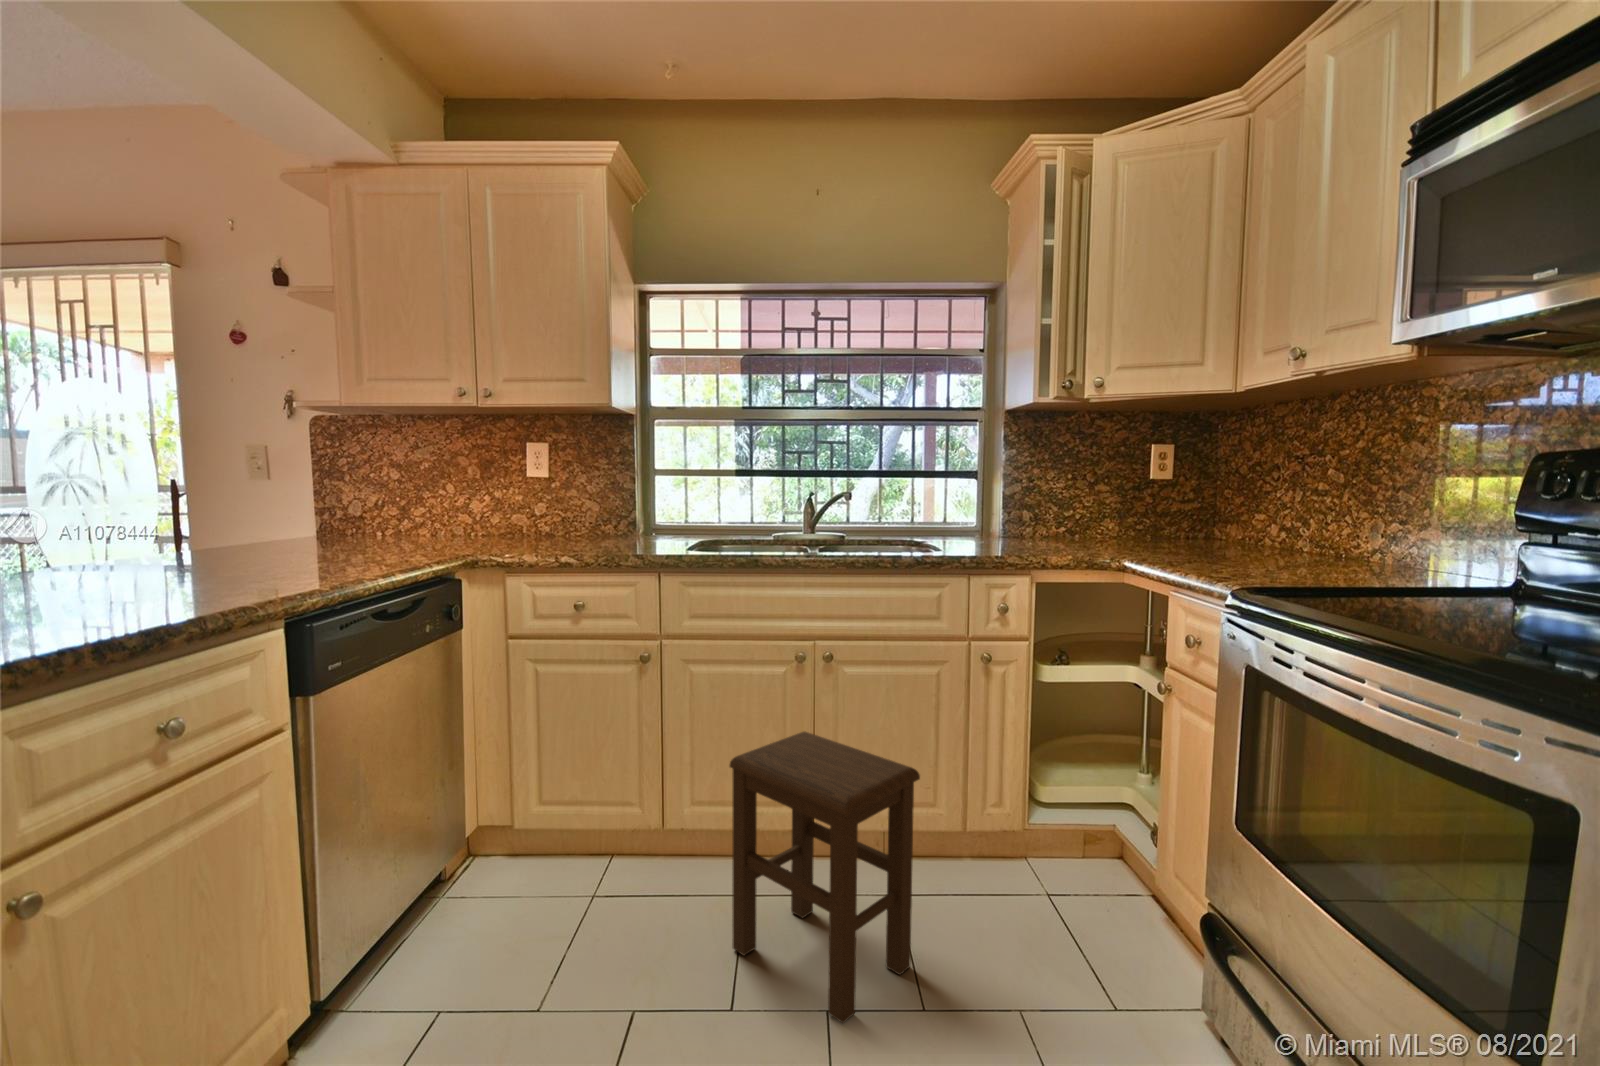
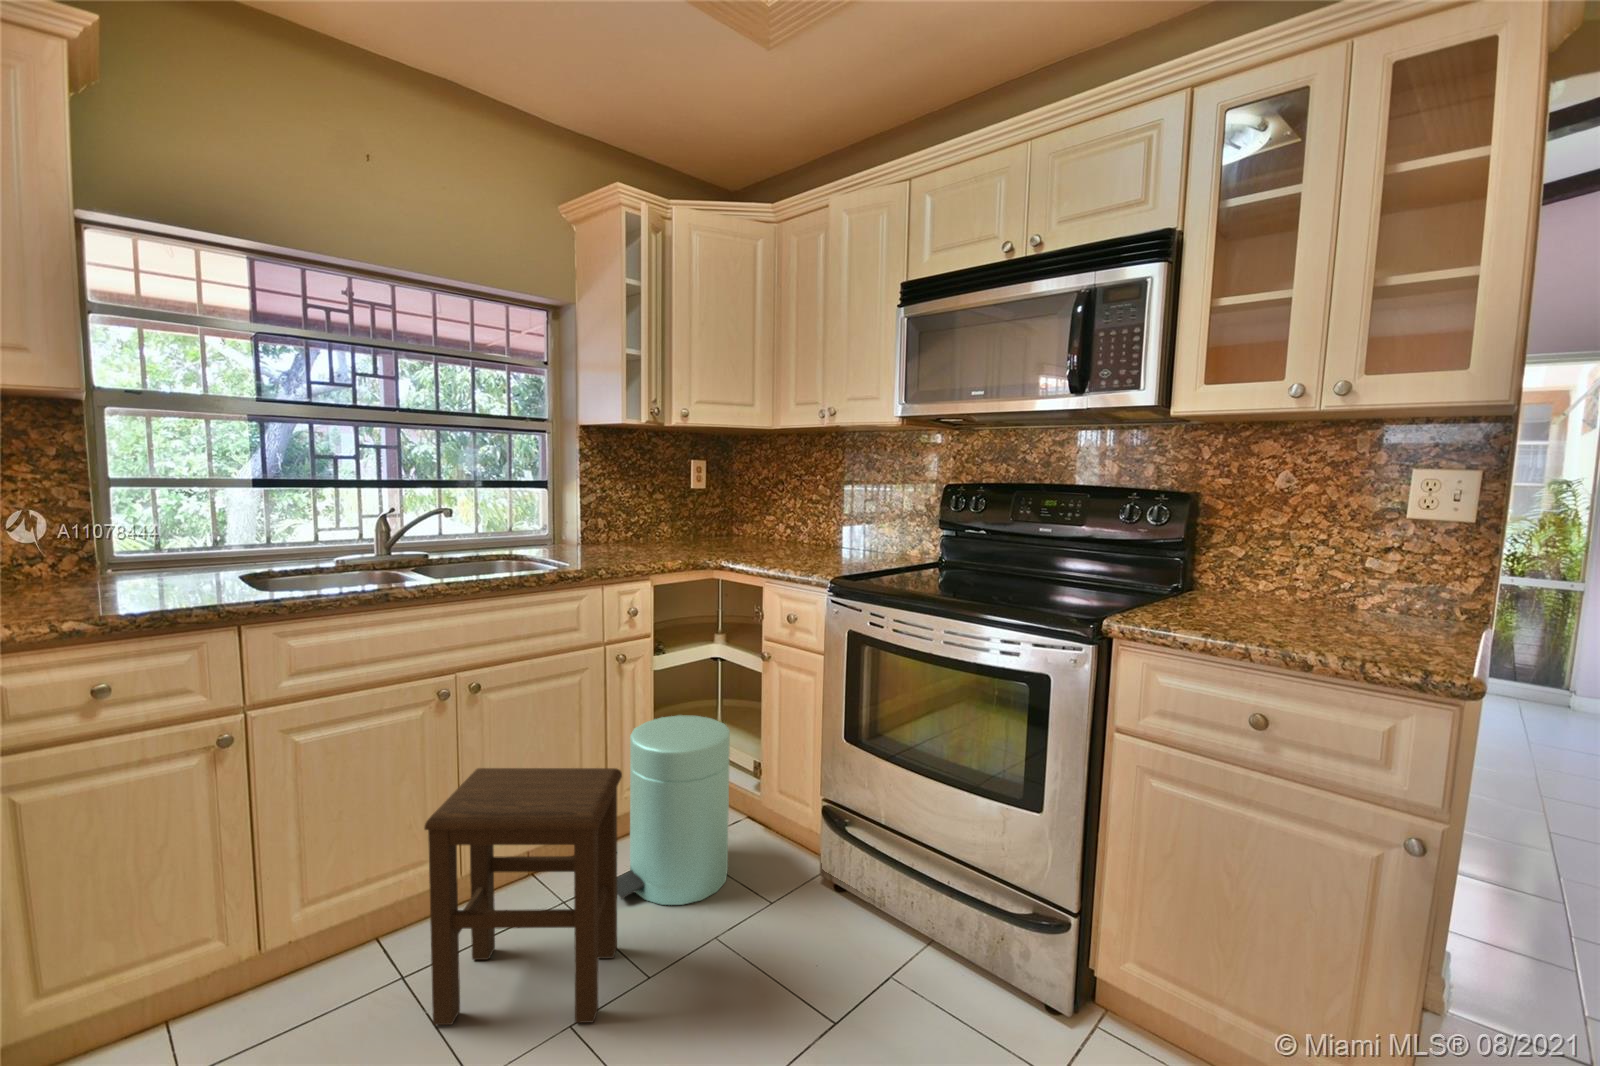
trash can: none [940,736,1089,967] -> present [617,715,730,905]

